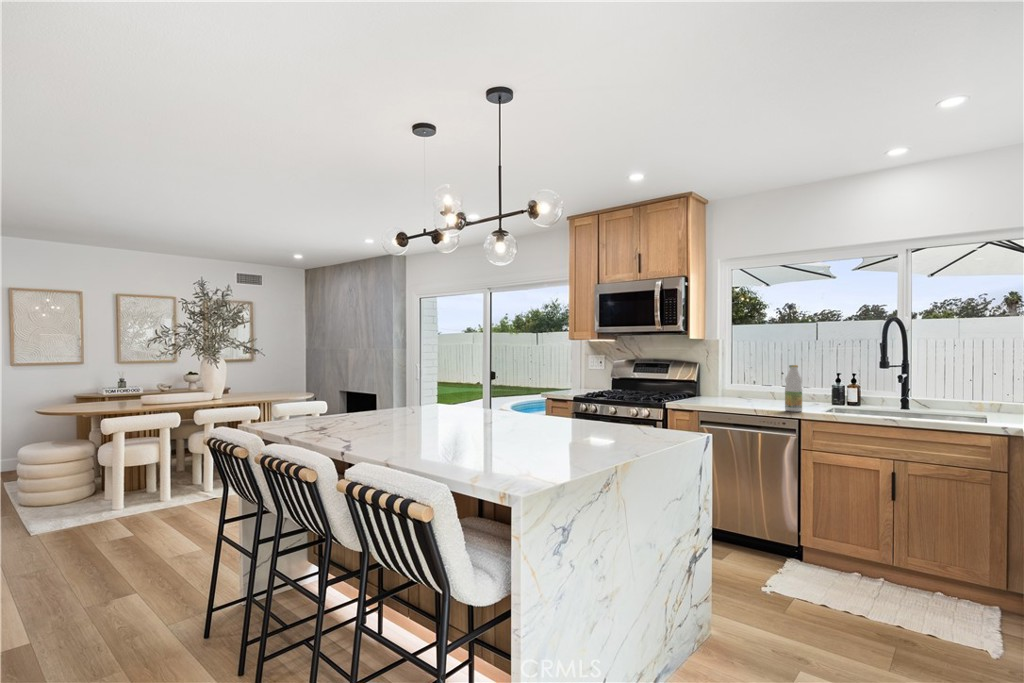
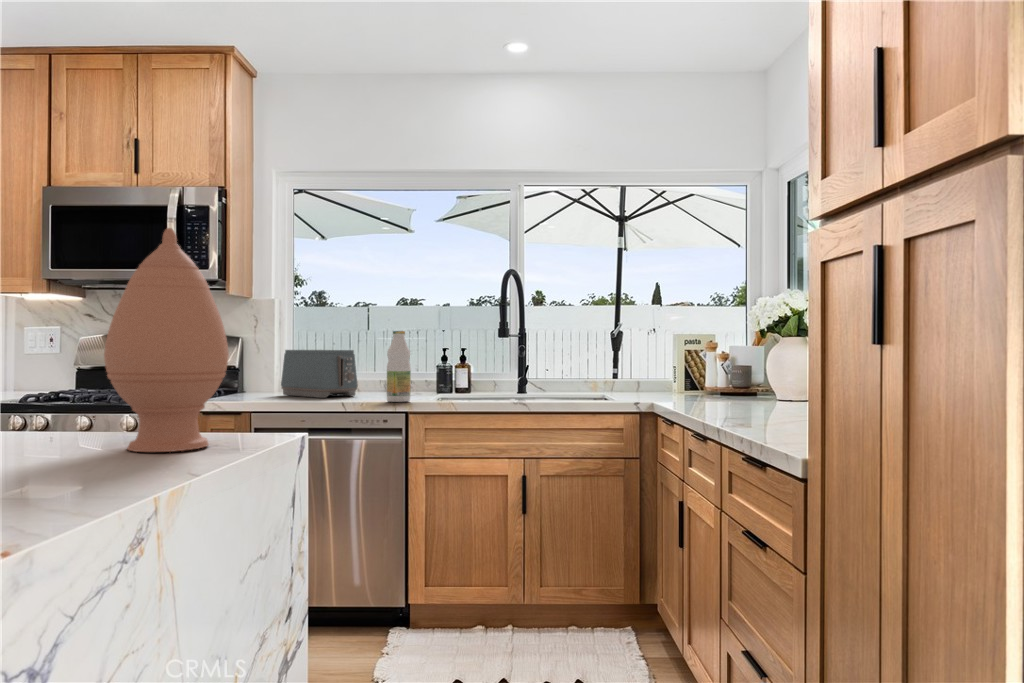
vase: none [621,347,667,438] -> present [104,228,229,452]
toaster: none [721,372,770,404] -> present [281,350,358,398]

